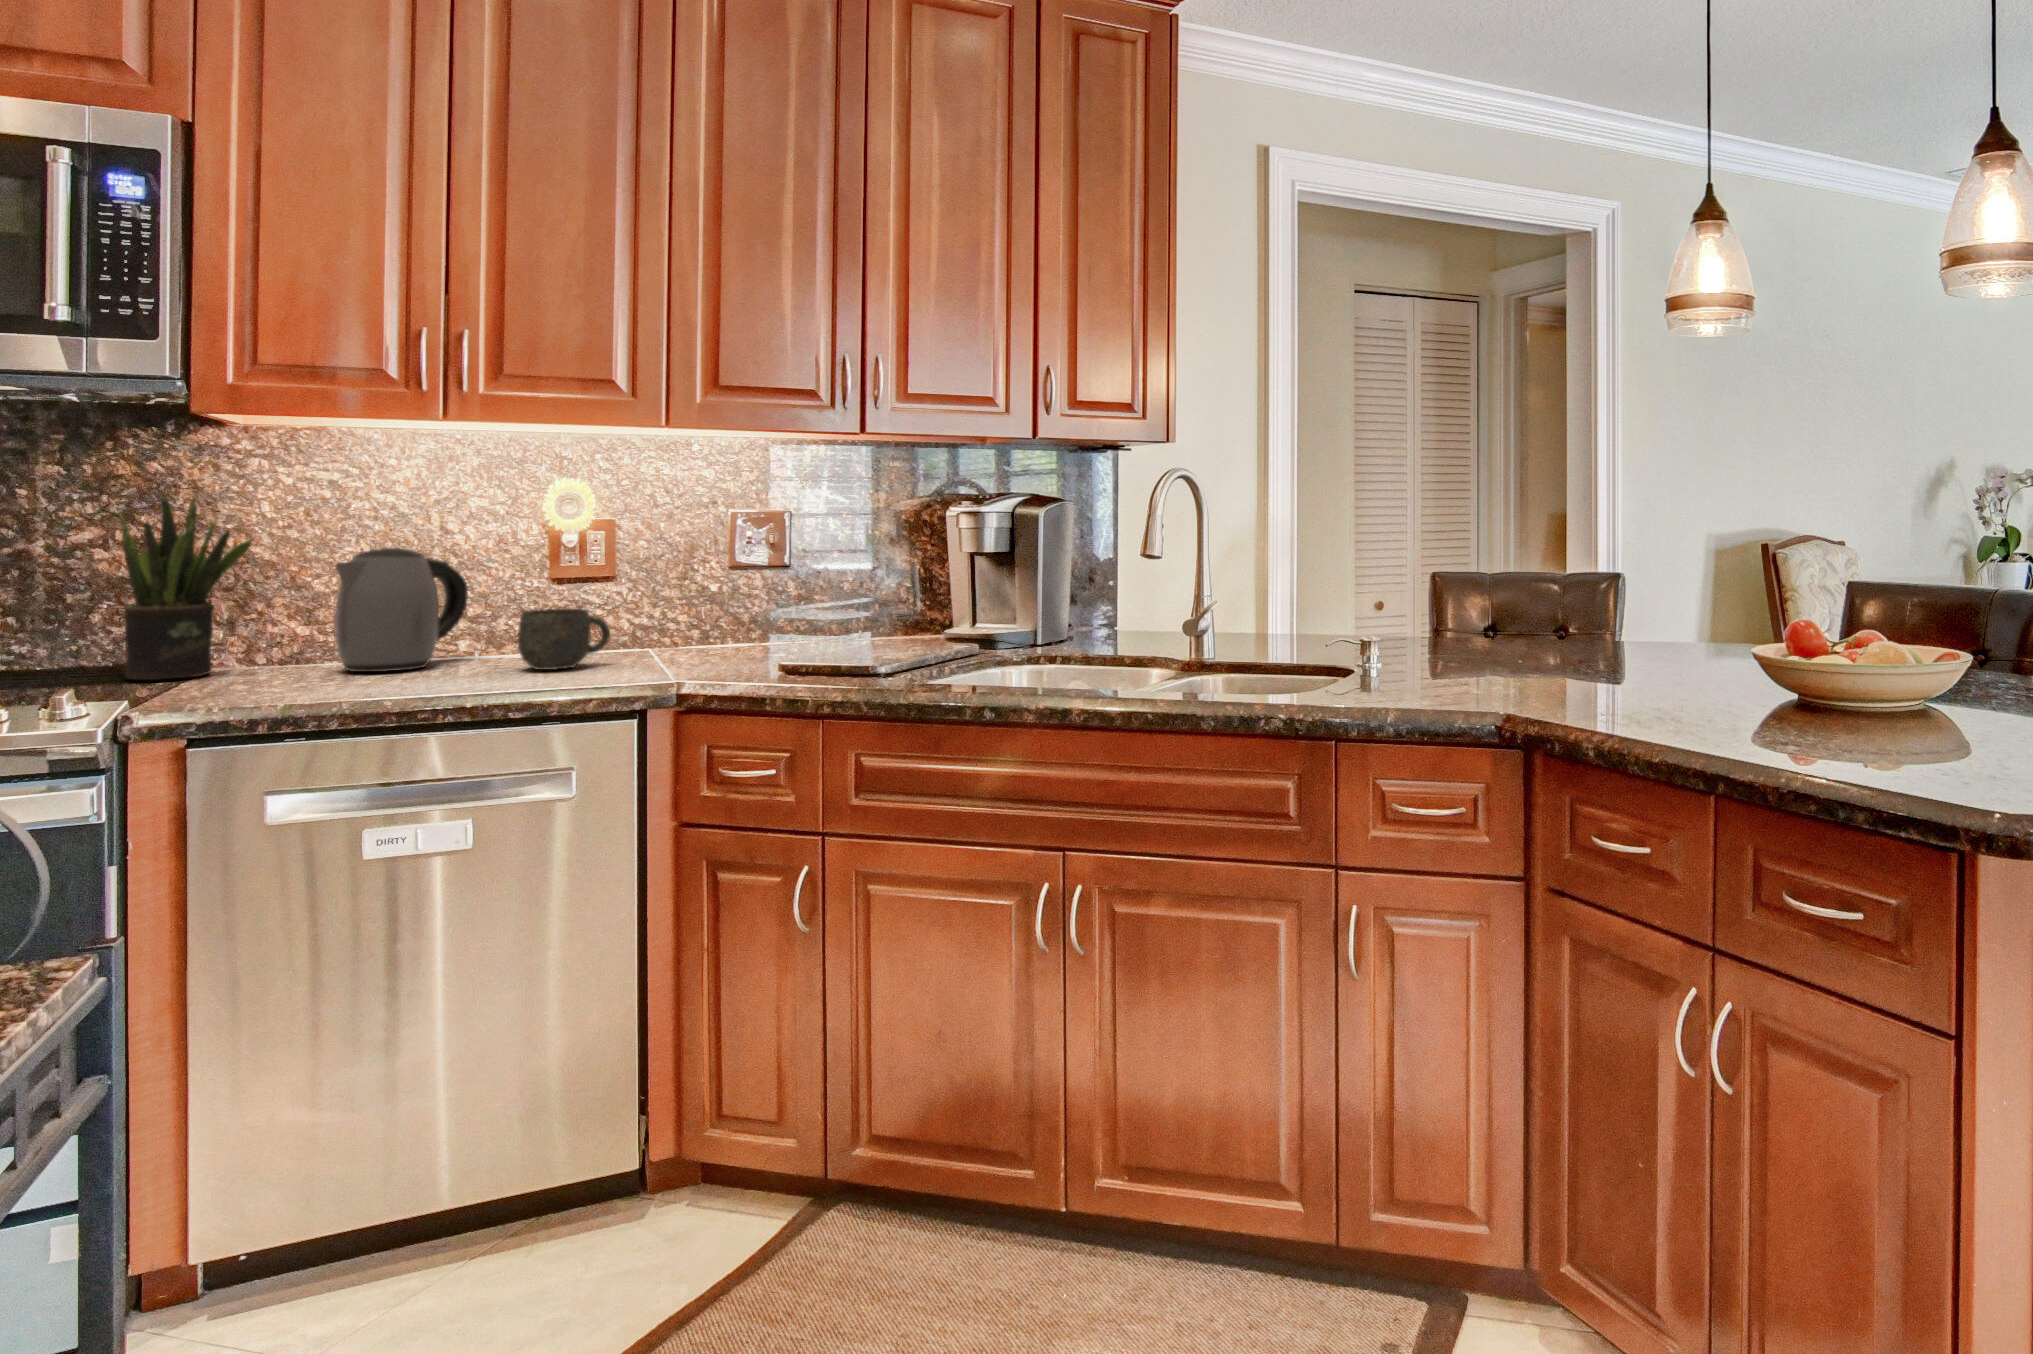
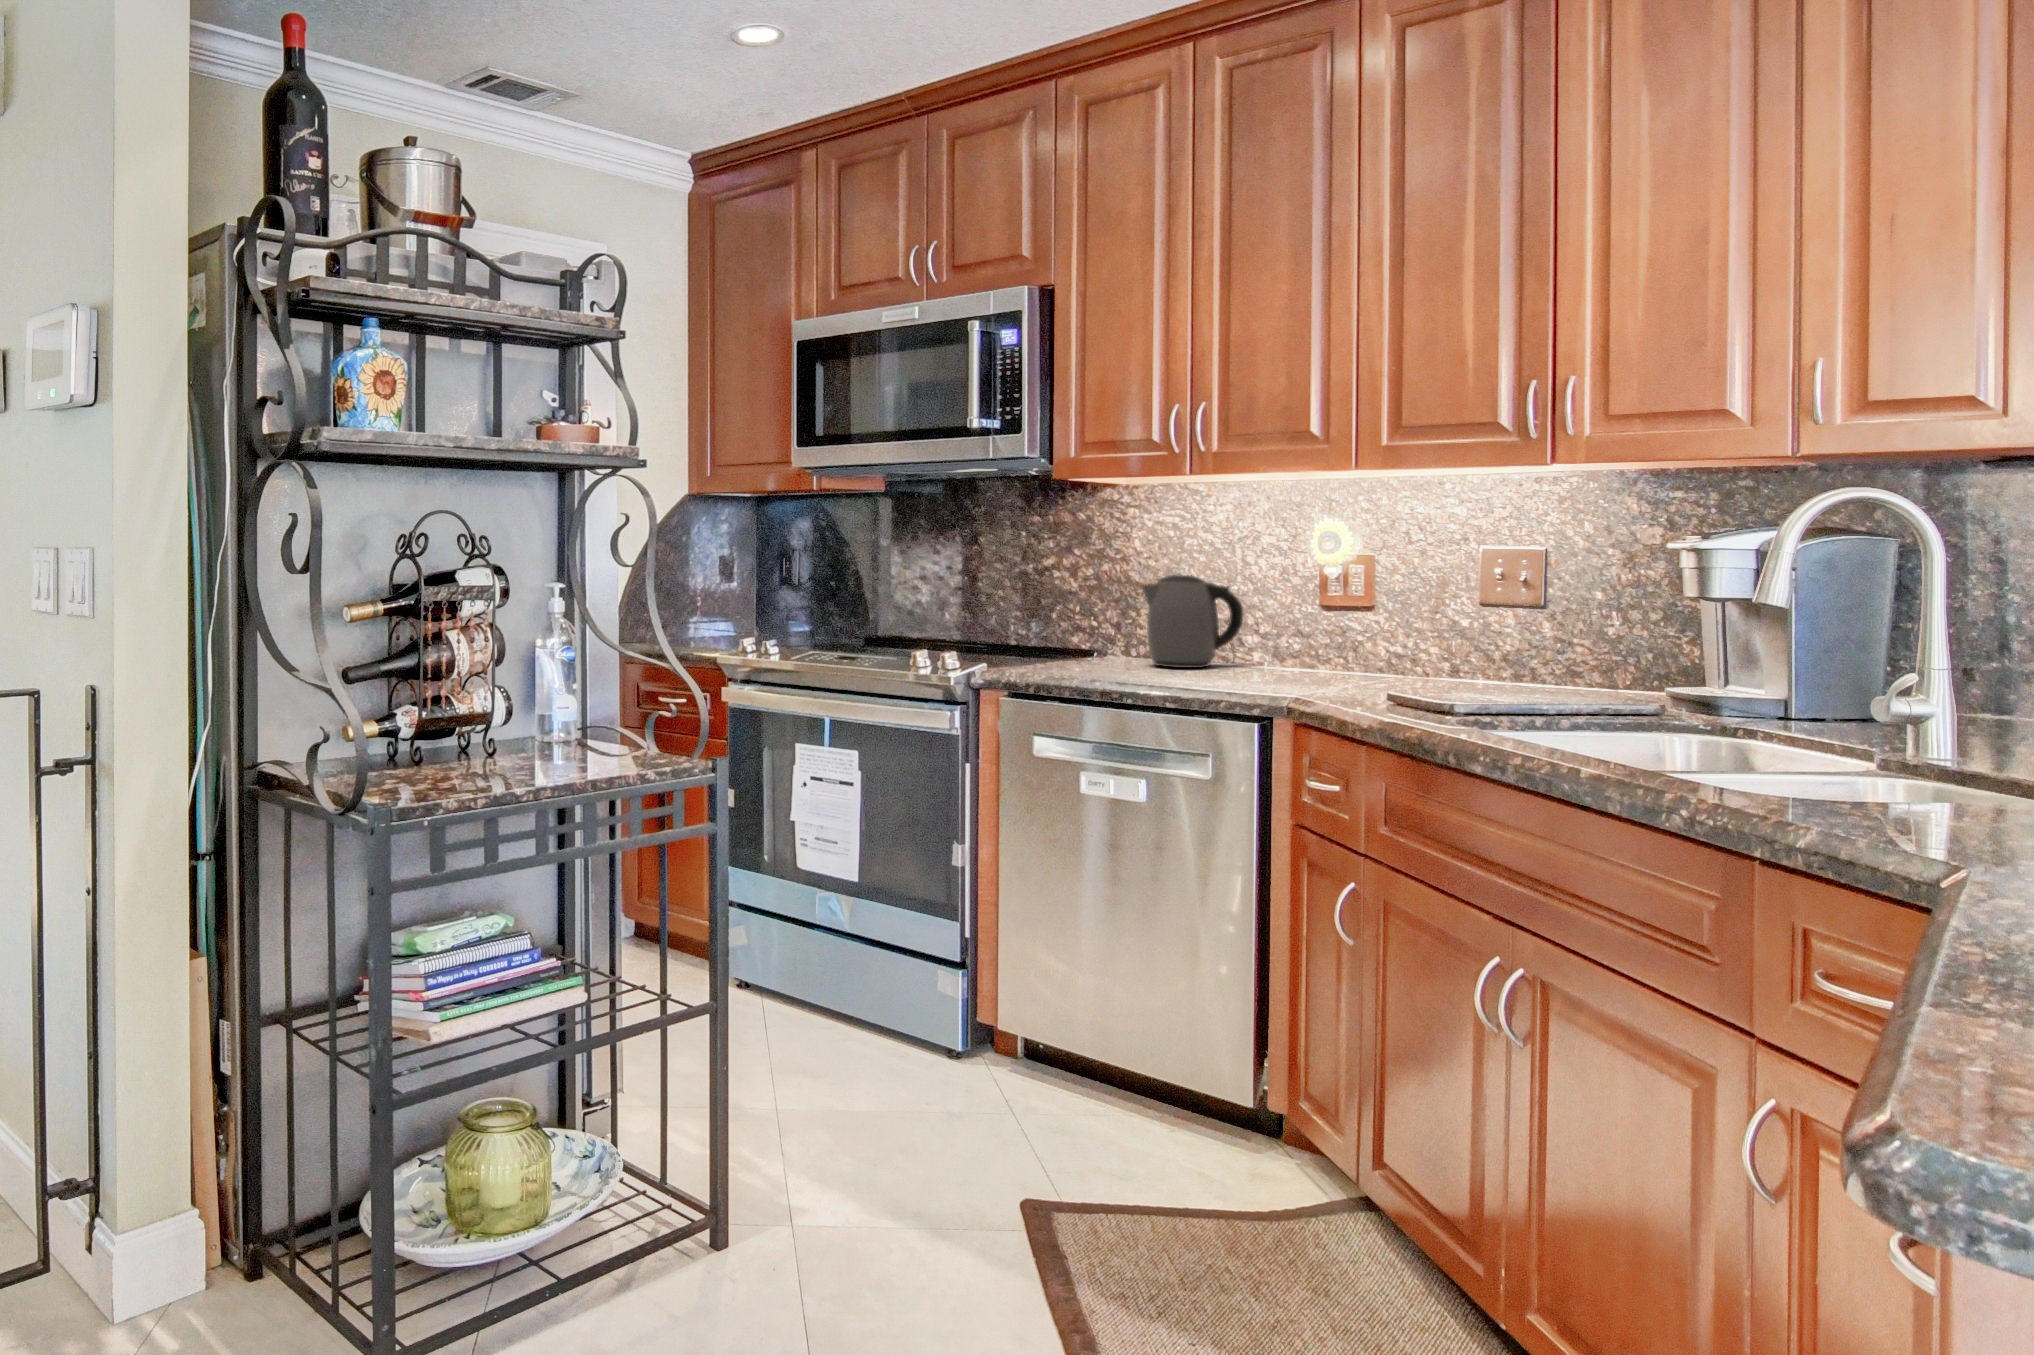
potted plant: present [119,498,255,680] -> none [1050,536,1109,658]
mug: present [518,609,610,670] -> none [1242,629,1316,680]

